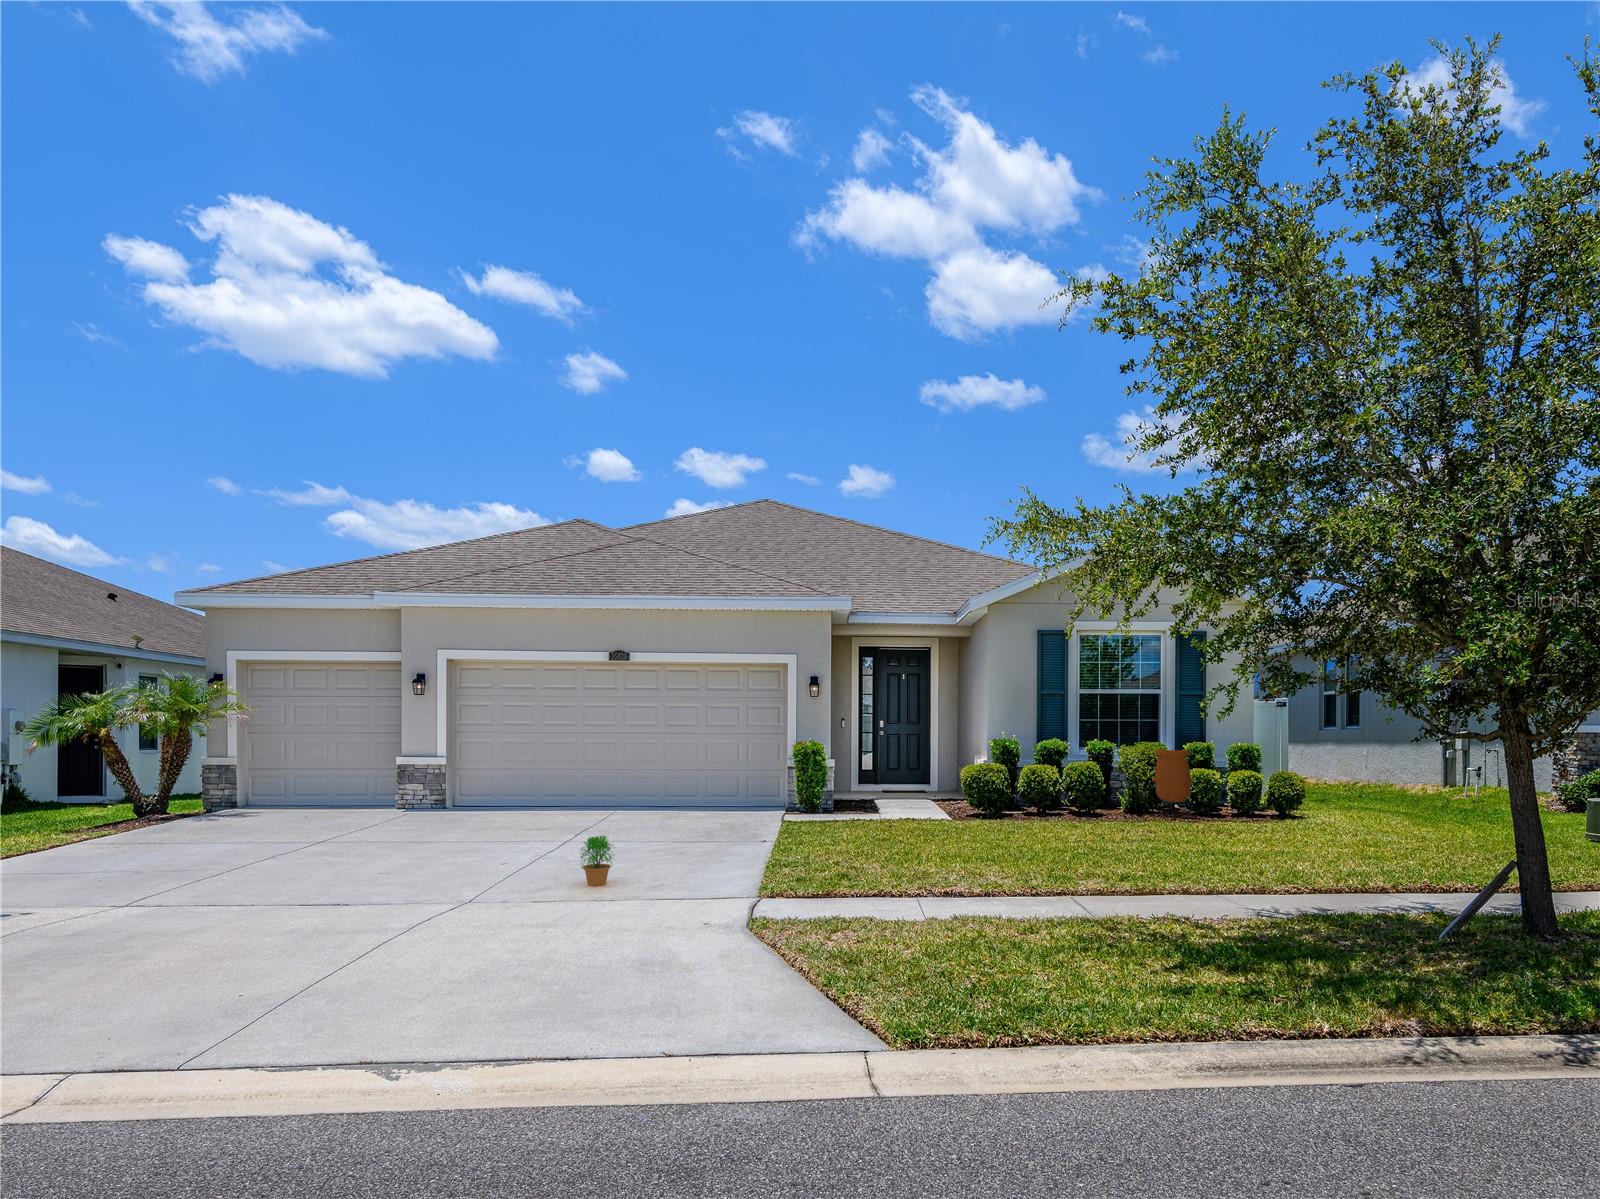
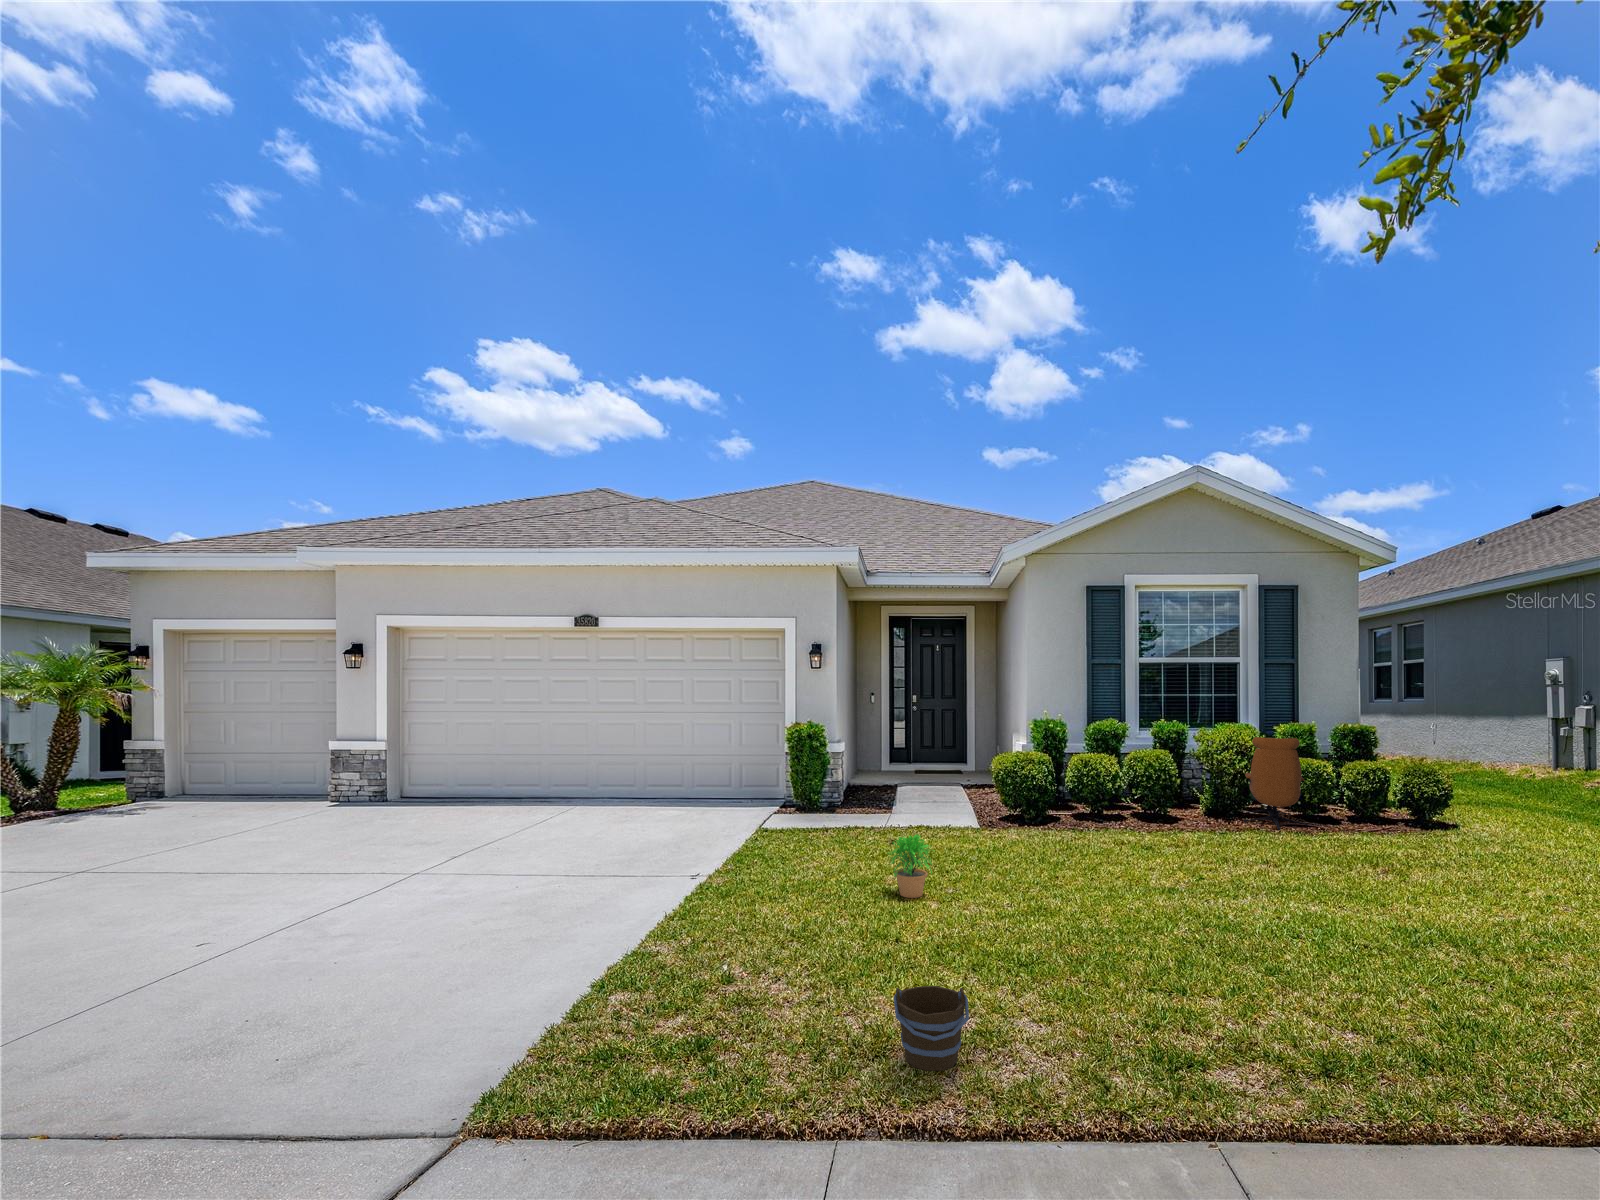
potted plant: present [581,836,614,886] -> present [888,835,932,898]
bucket: none [907,865,948,906] -> present [894,986,969,1071]

